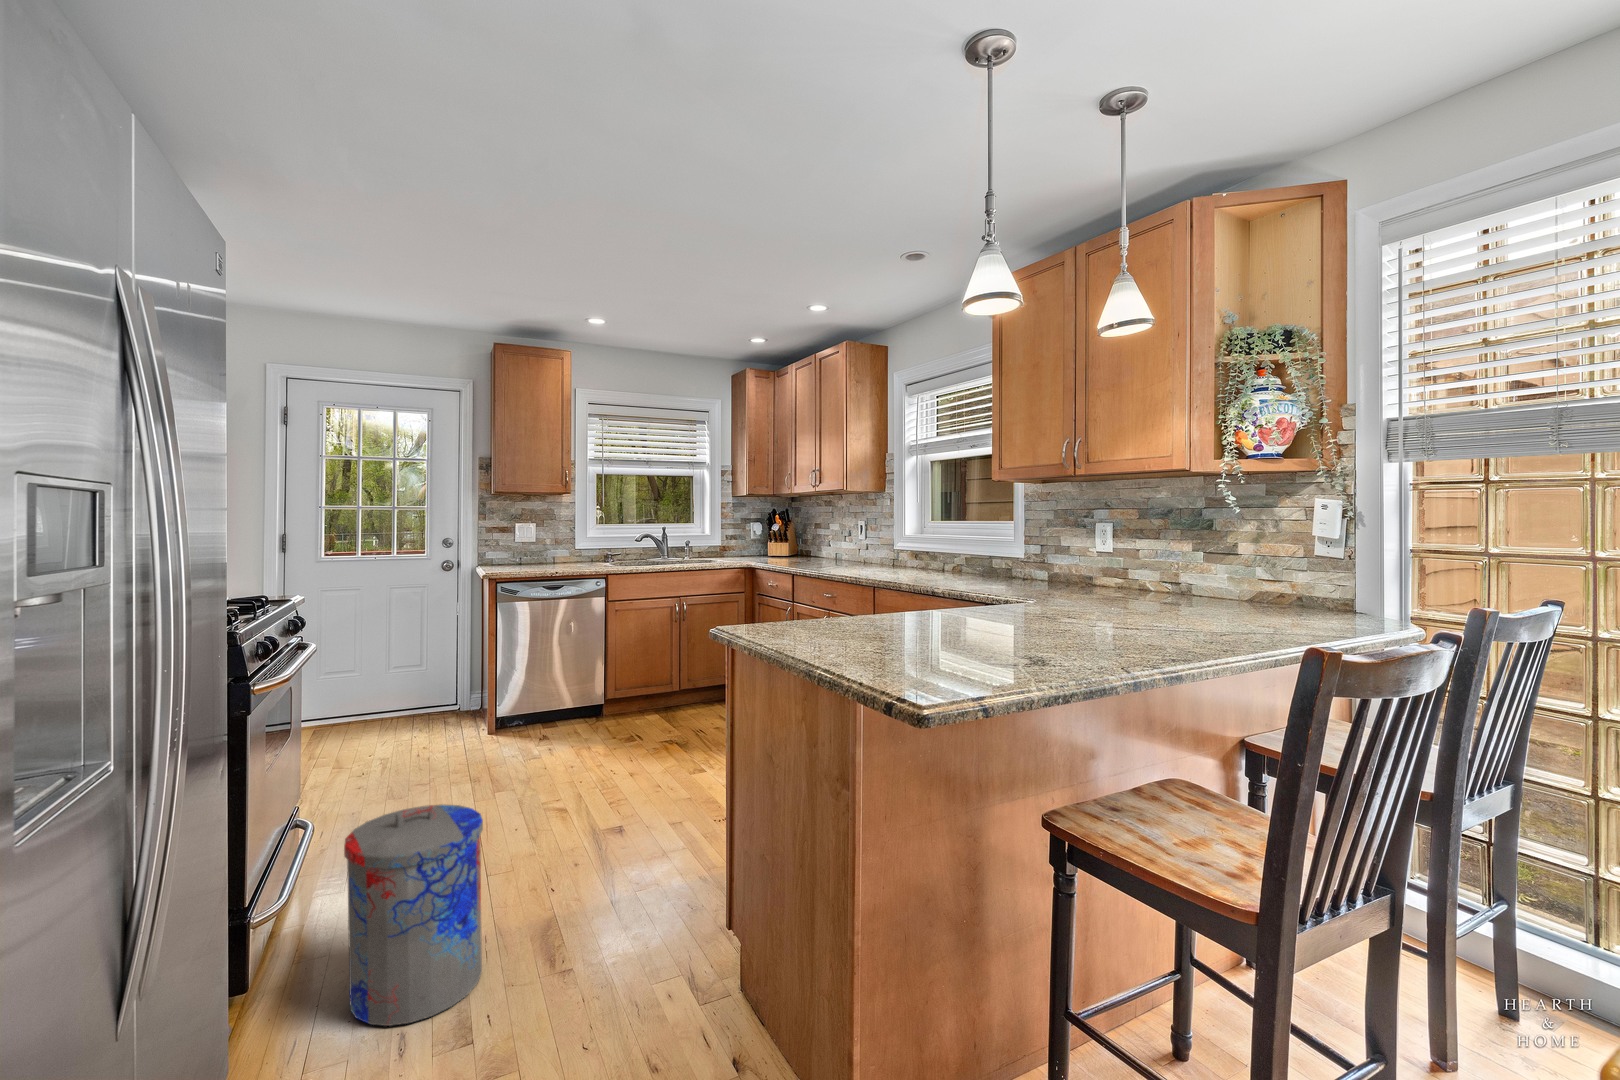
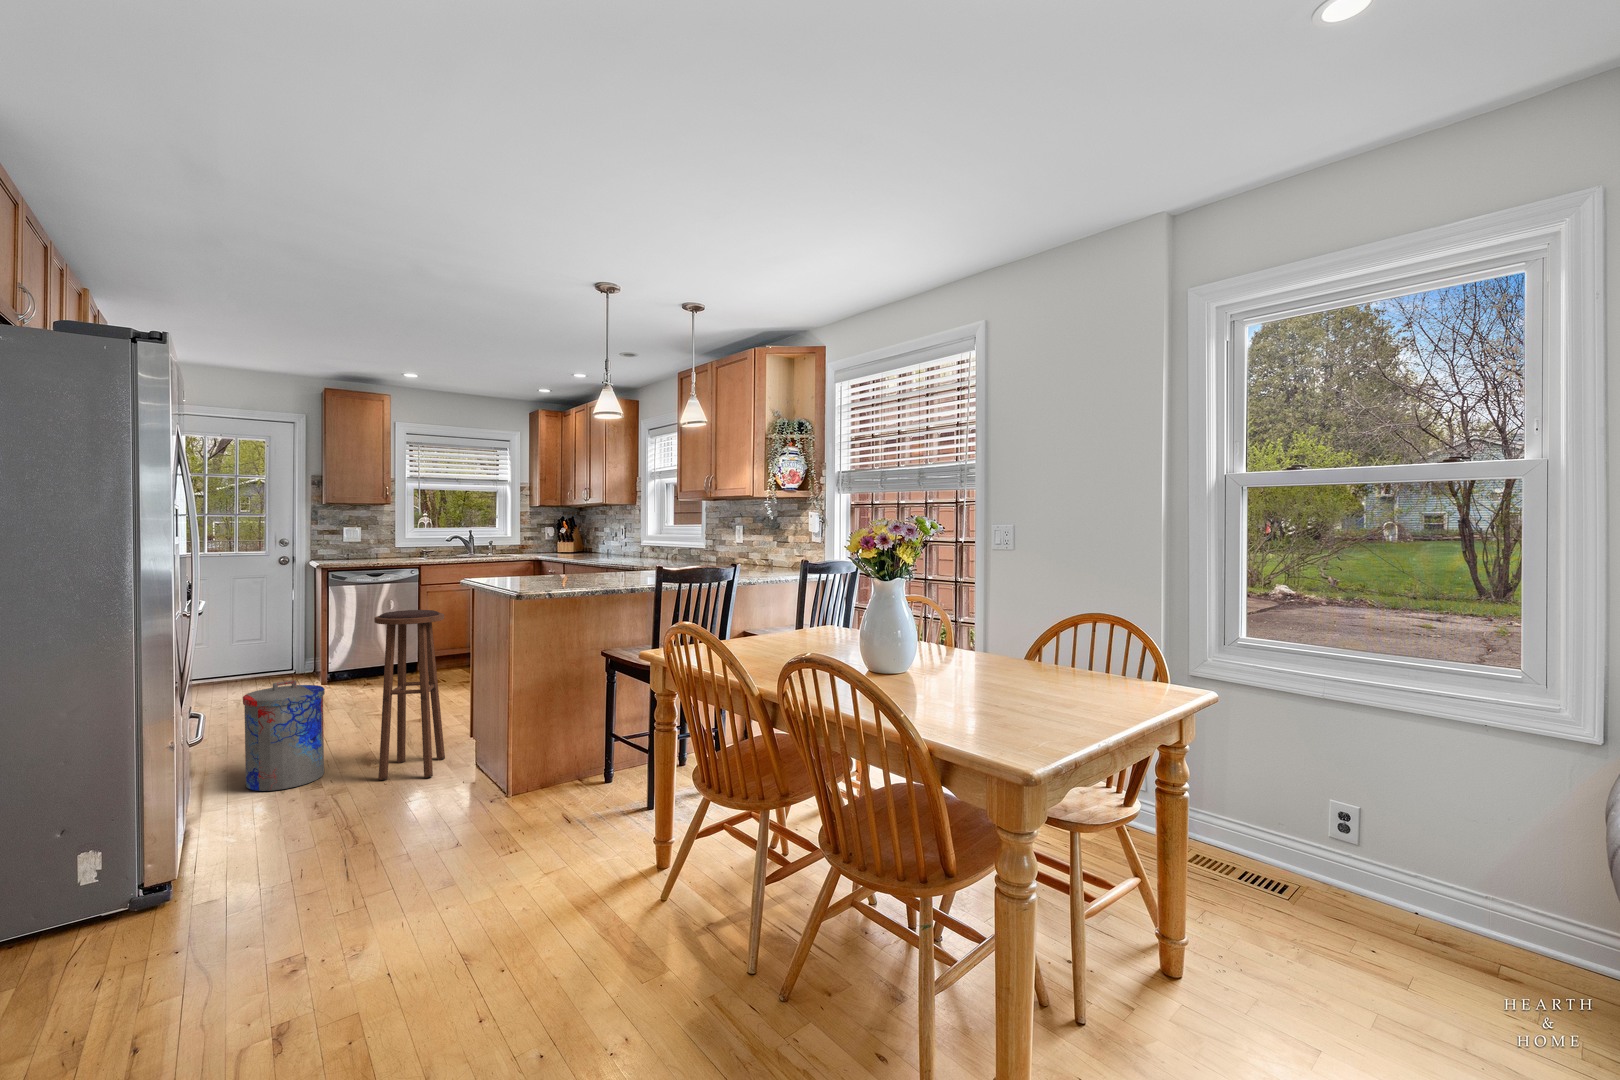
stool: none [568,677,686,1012] -> present [374,610,445,780]

